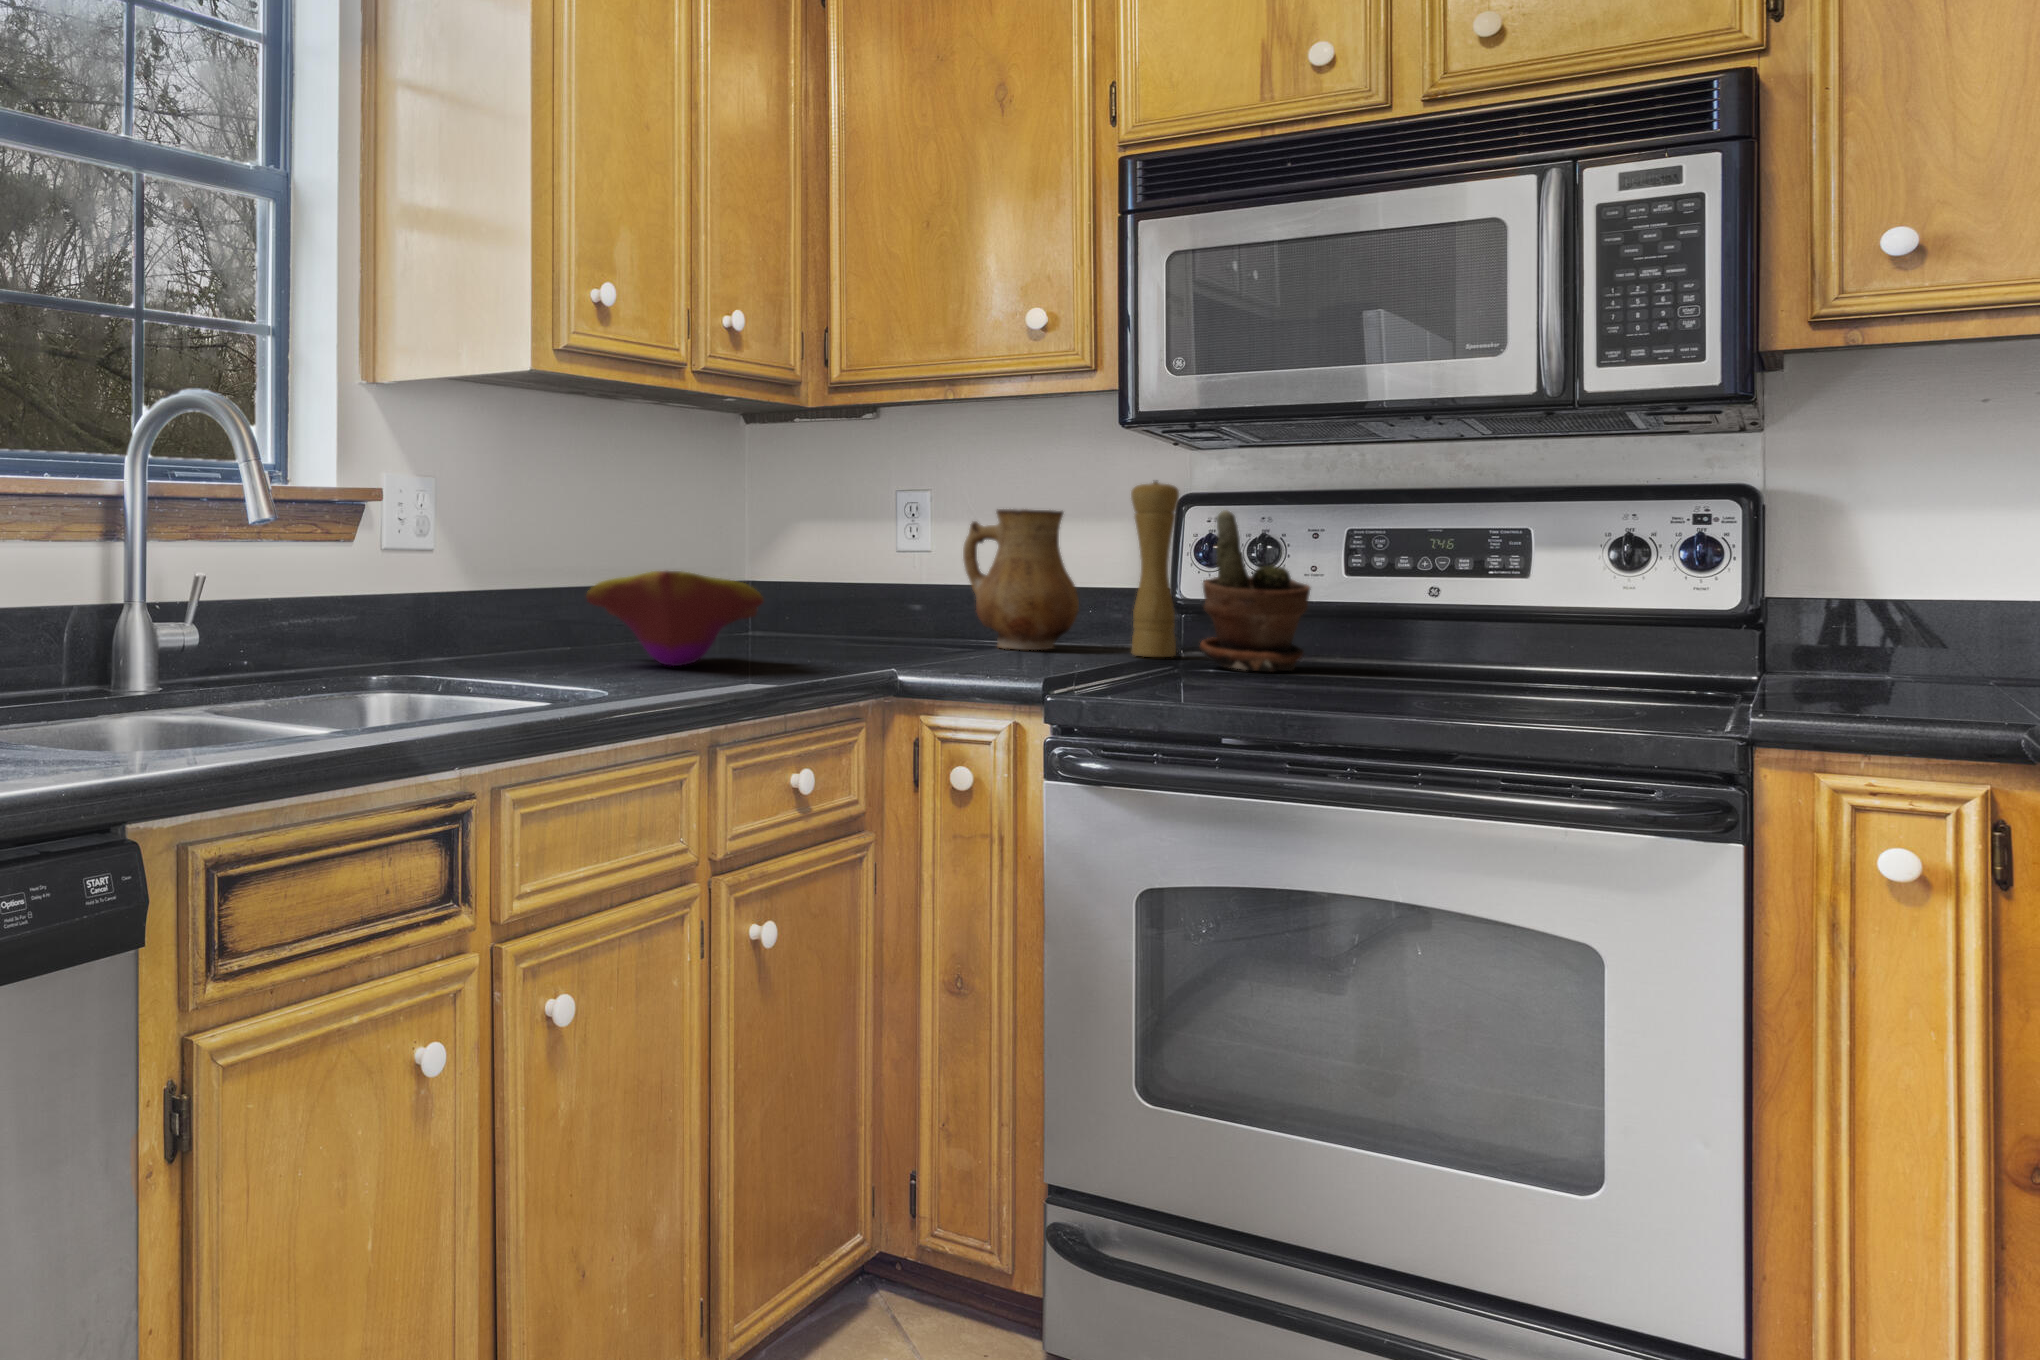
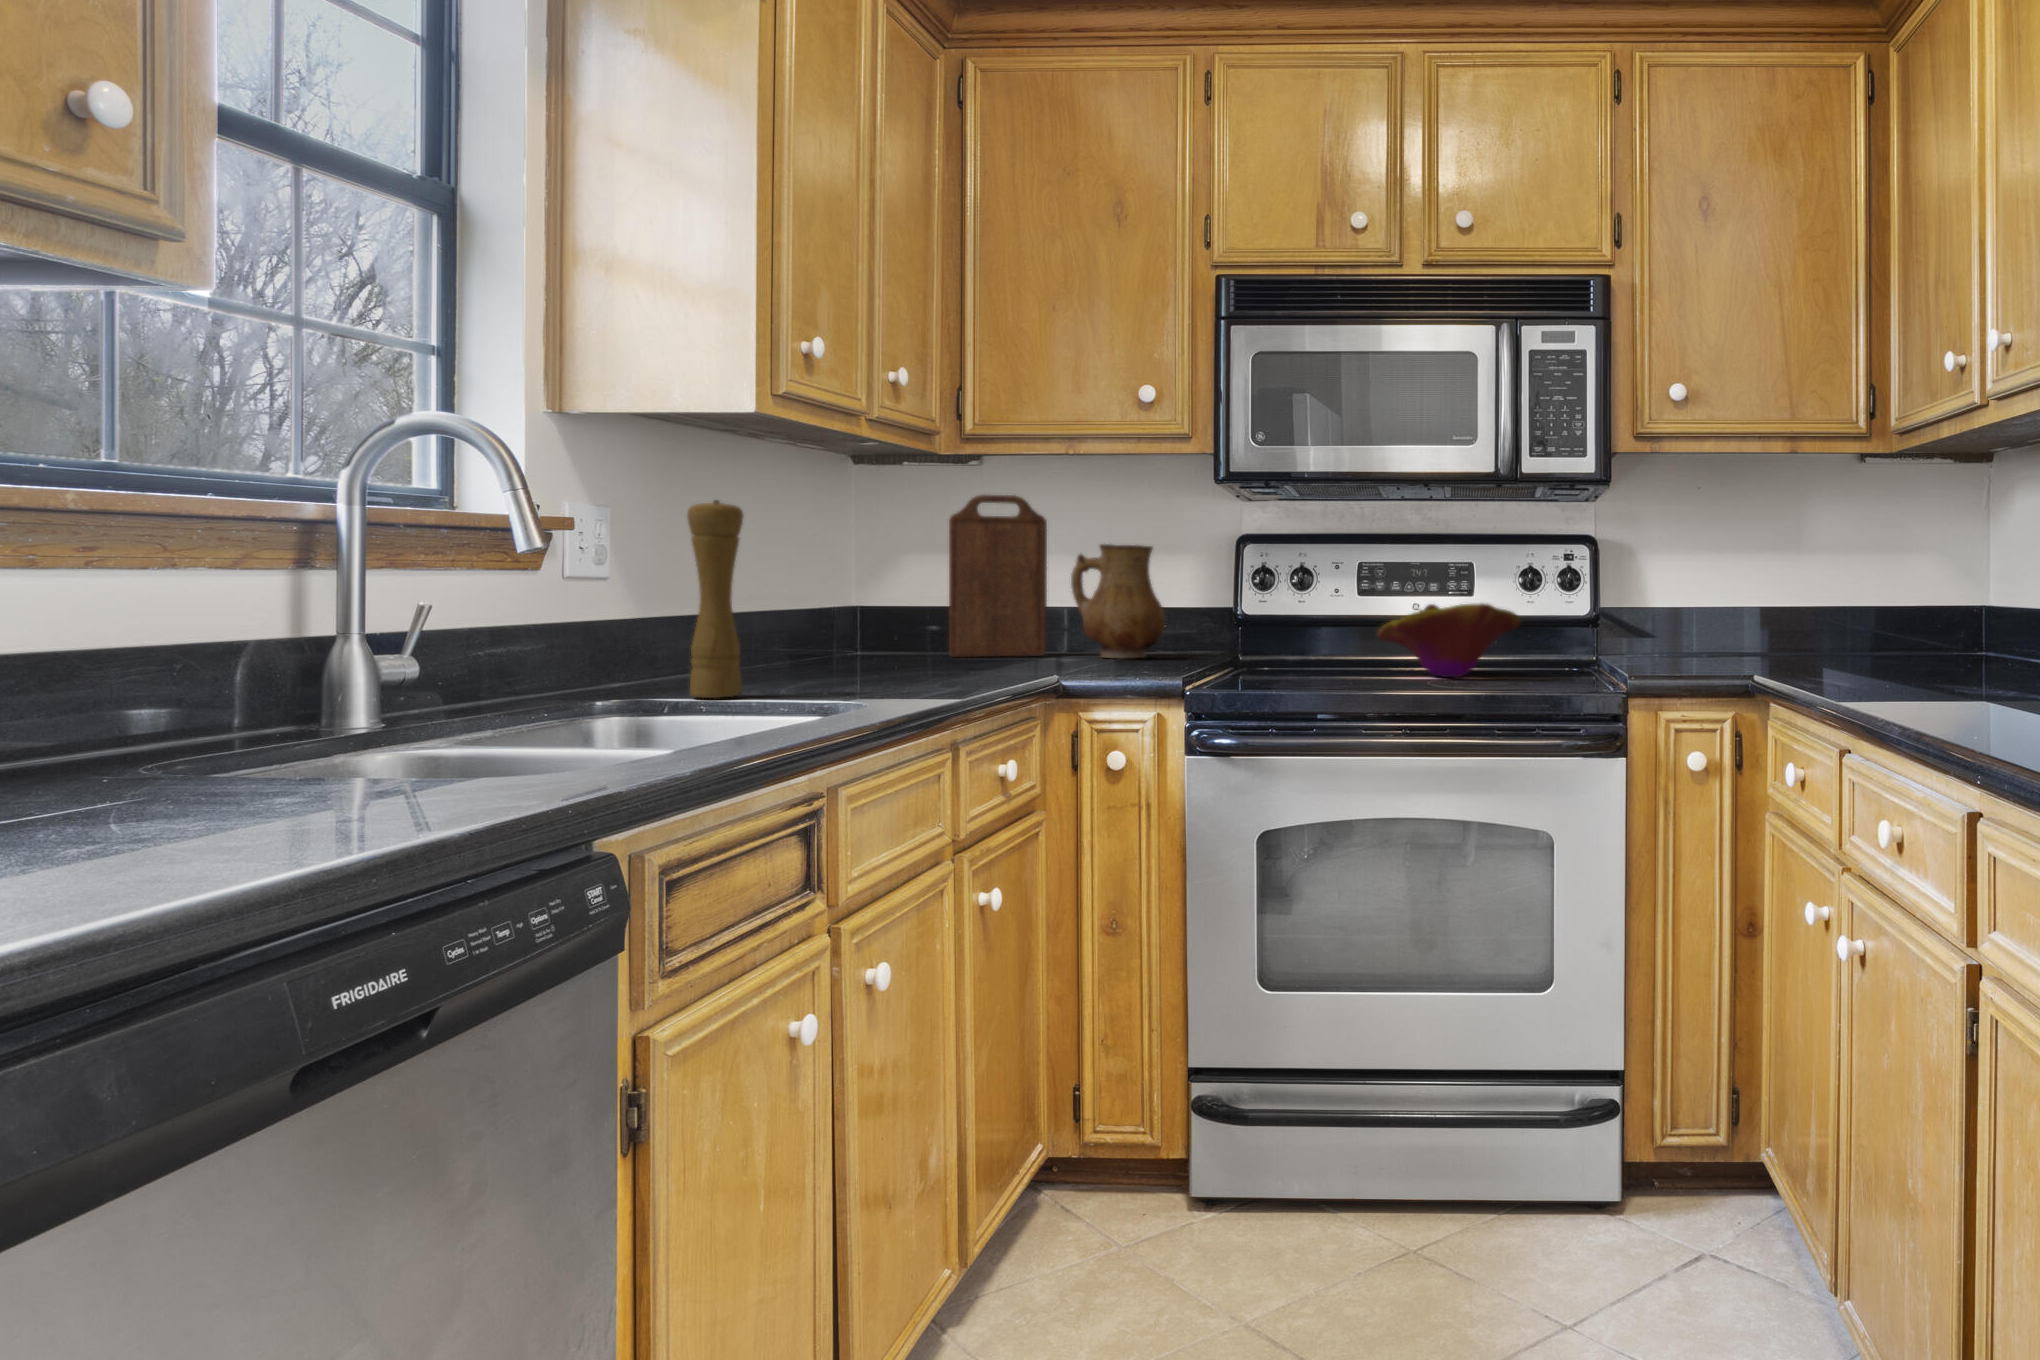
cutting board: none [823,454,936,643] -> present [949,495,1047,657]
pepper mill: present [1131,480,1179,657] -> present [687,500,744,698]
potted plant: present [1200,510,1311,672] -> none [1266,548,1343,667]
decorative bowl: present [586,571,763,666] -> present [1378,603,1520,677]

